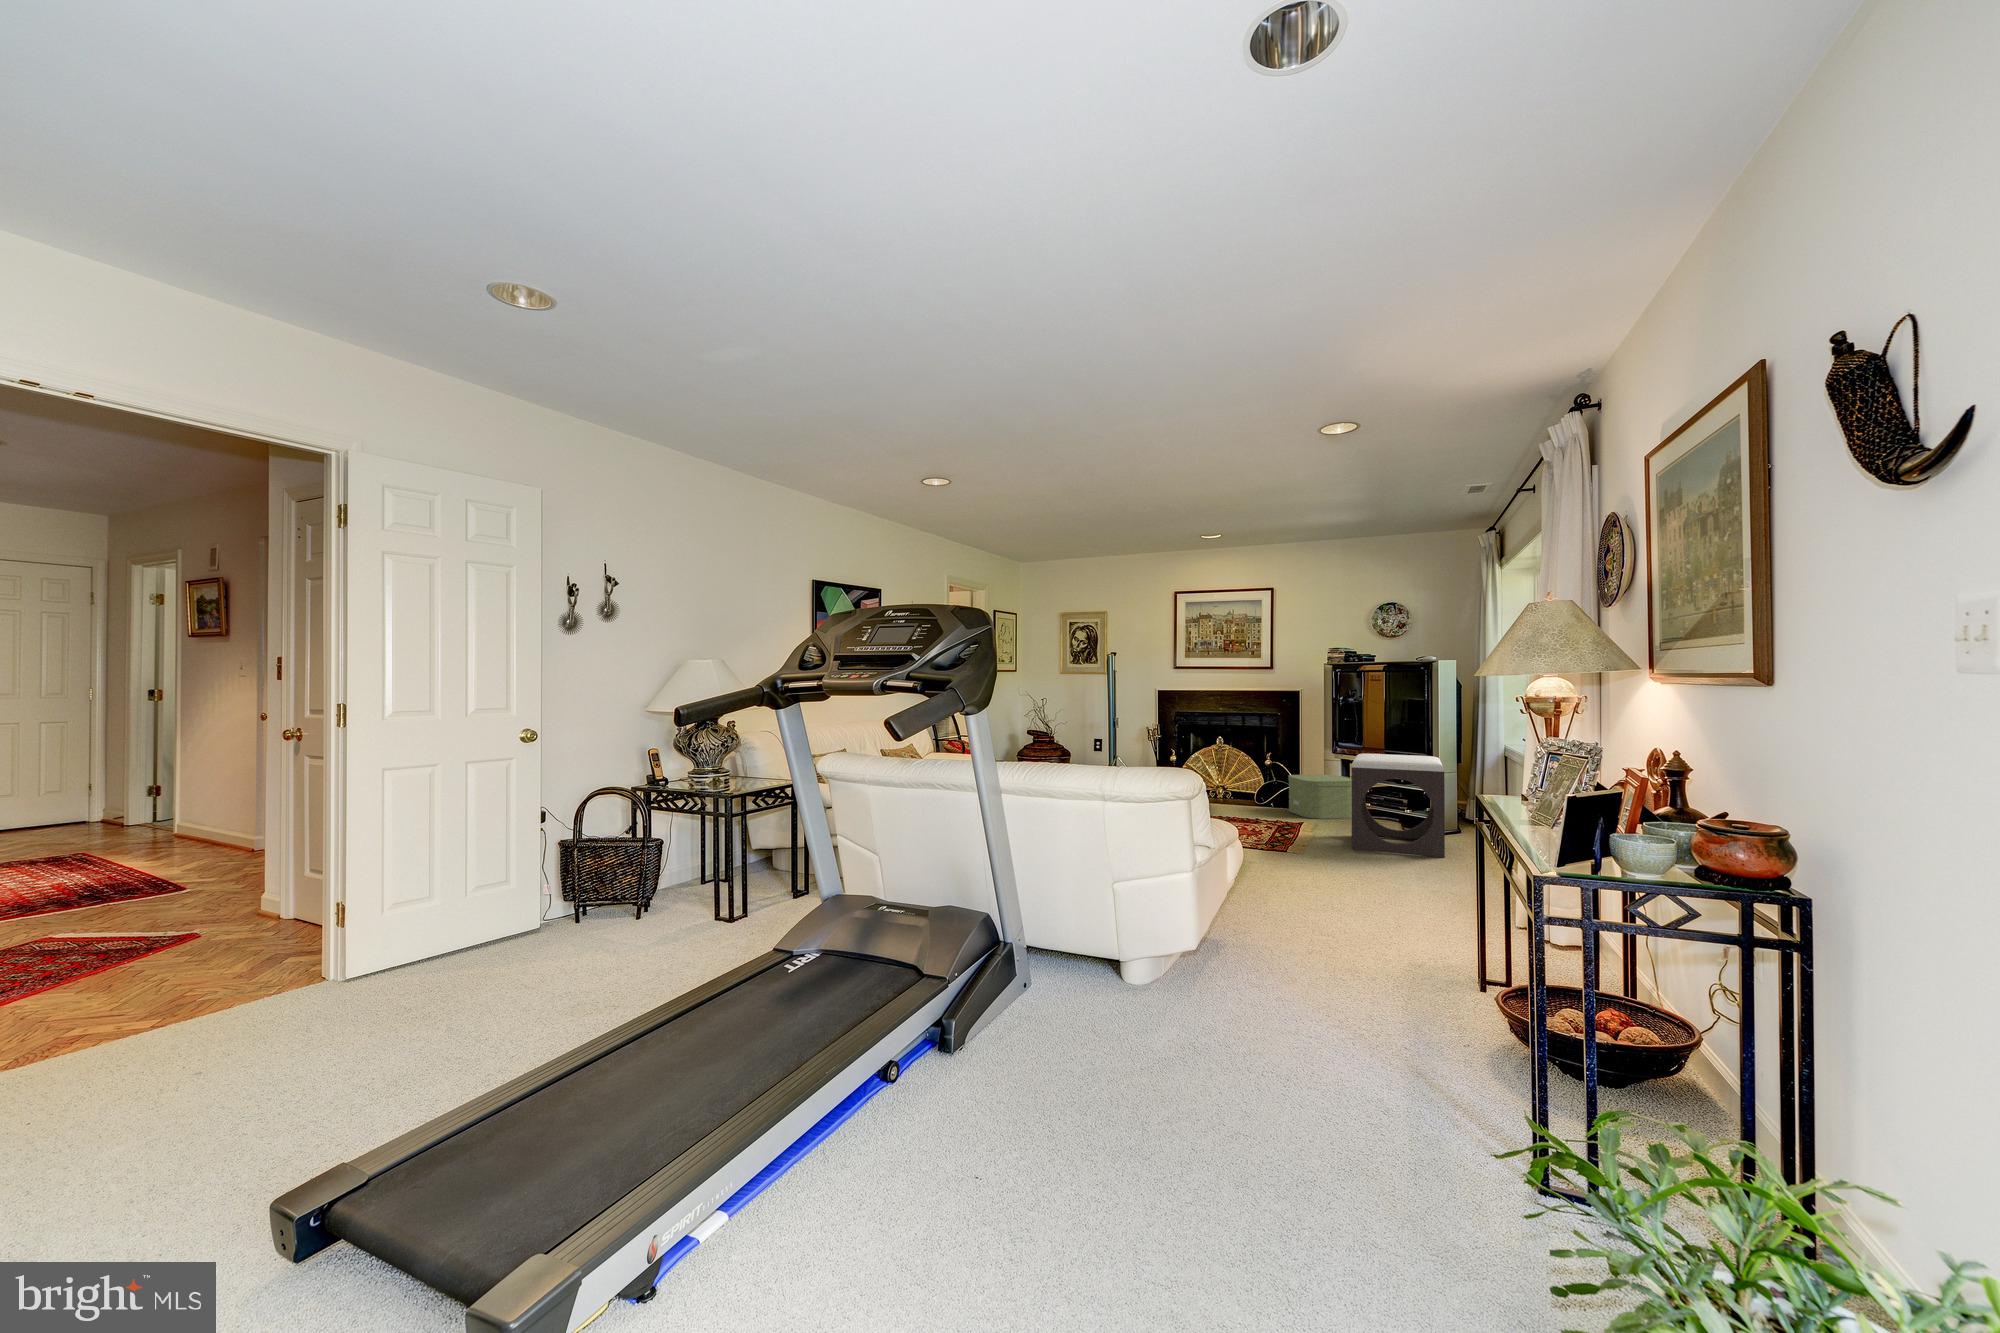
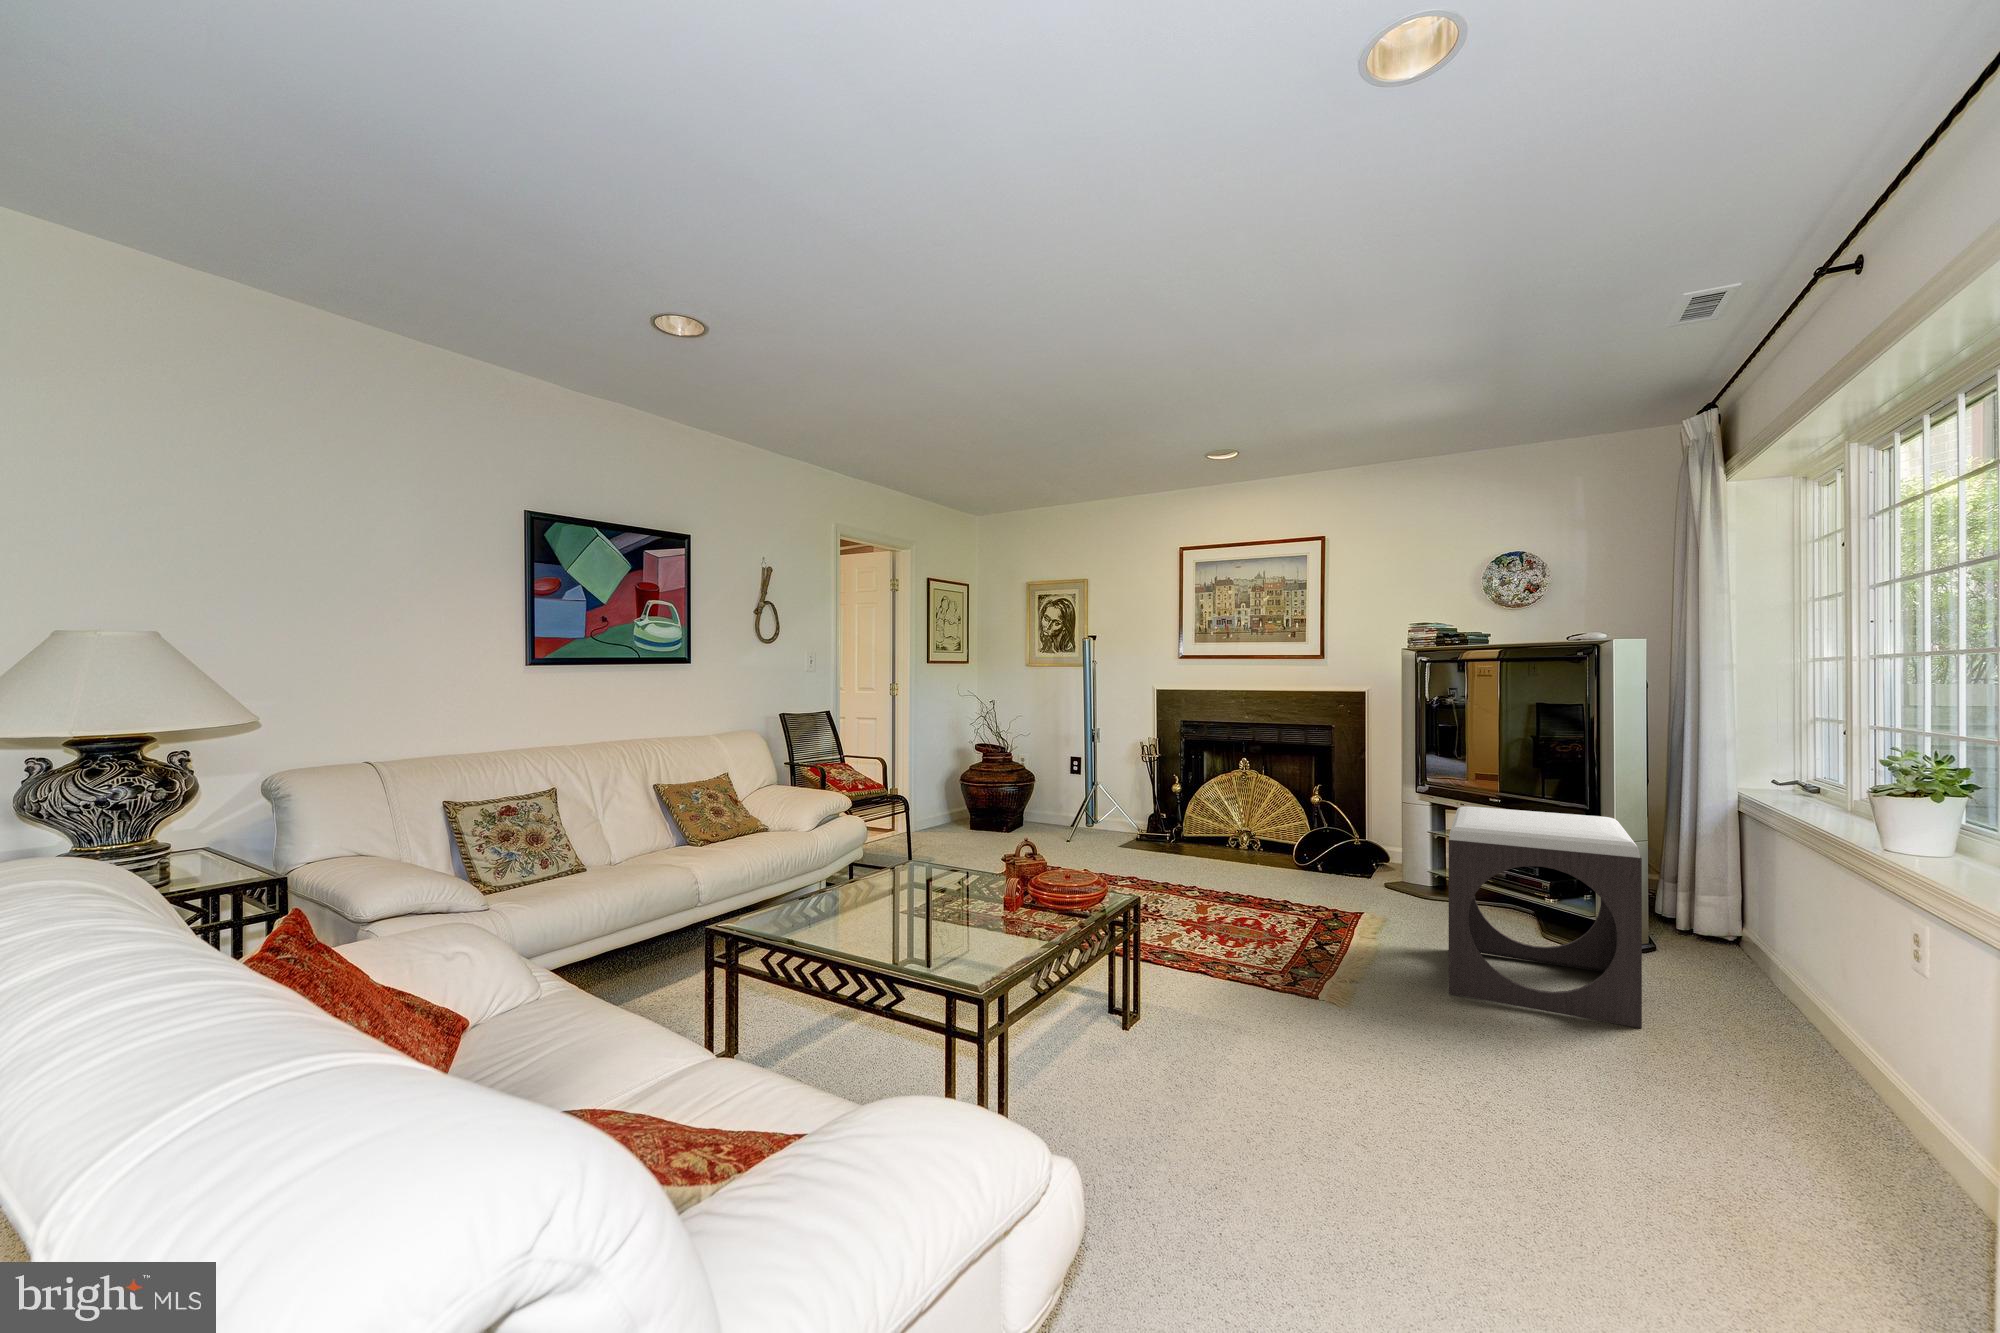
storage box: present [1288,775,1352,819] -> none [1343,824,1456,901]

